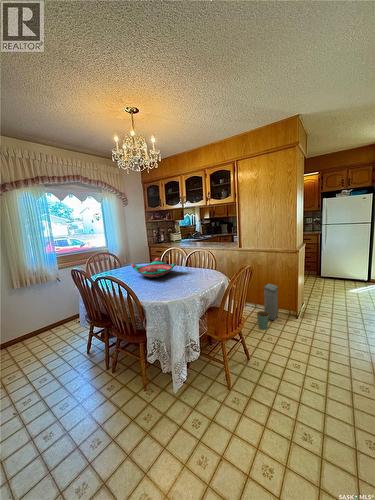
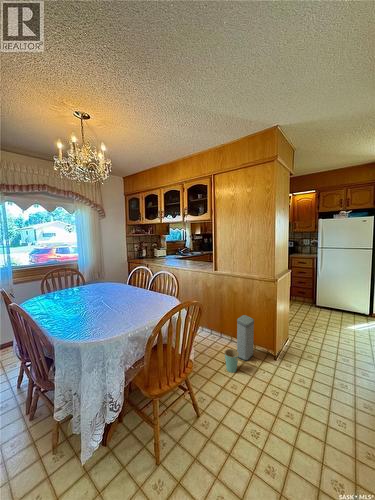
decorative bowl: present [131,258,177,278] -> none [74,279,127,305]

